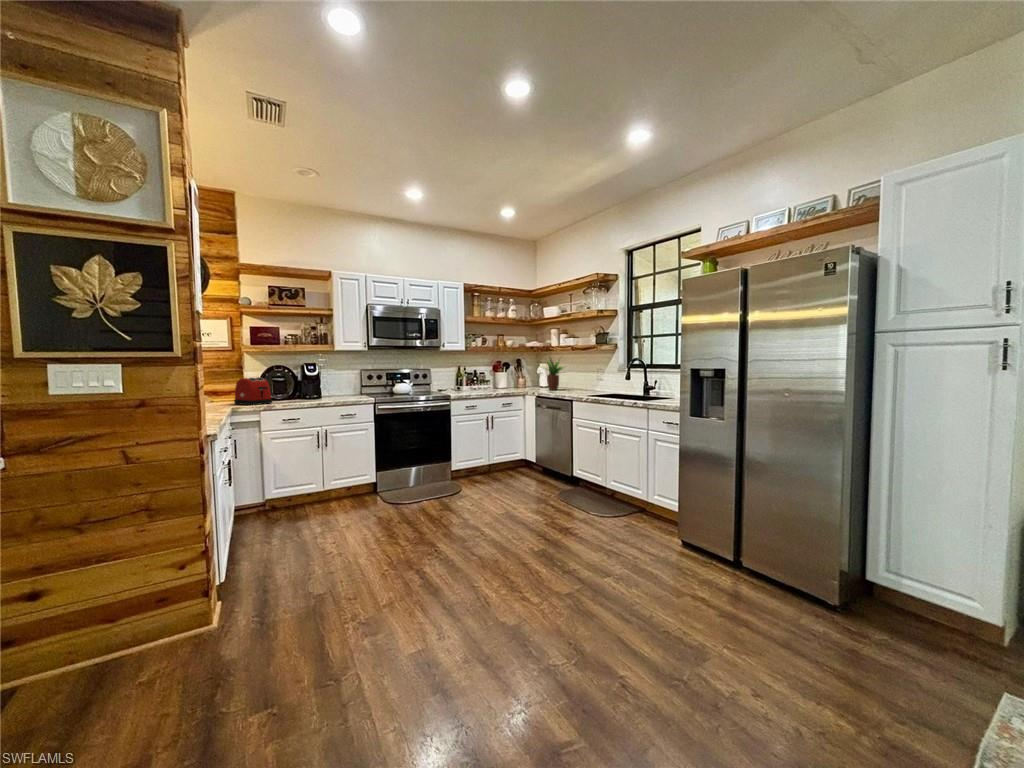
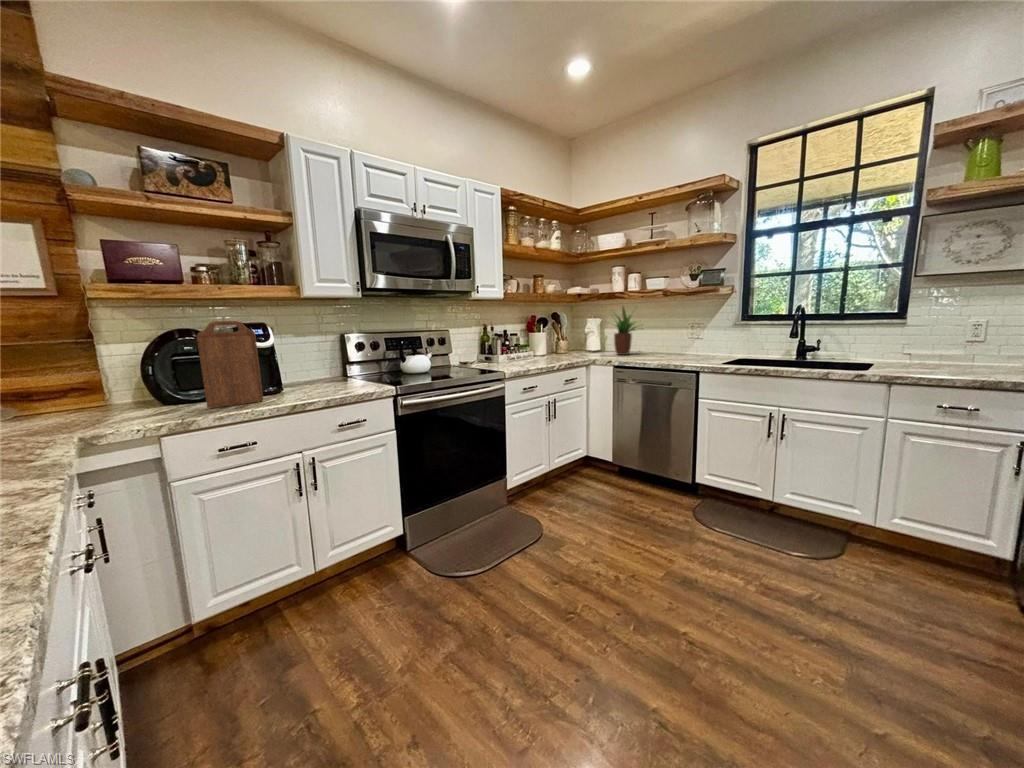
cutting board: none [280,362,307,403] -> present [197,321,263,408]
toaster: present [234,377,272,405] -> none [84,356,185,423]

